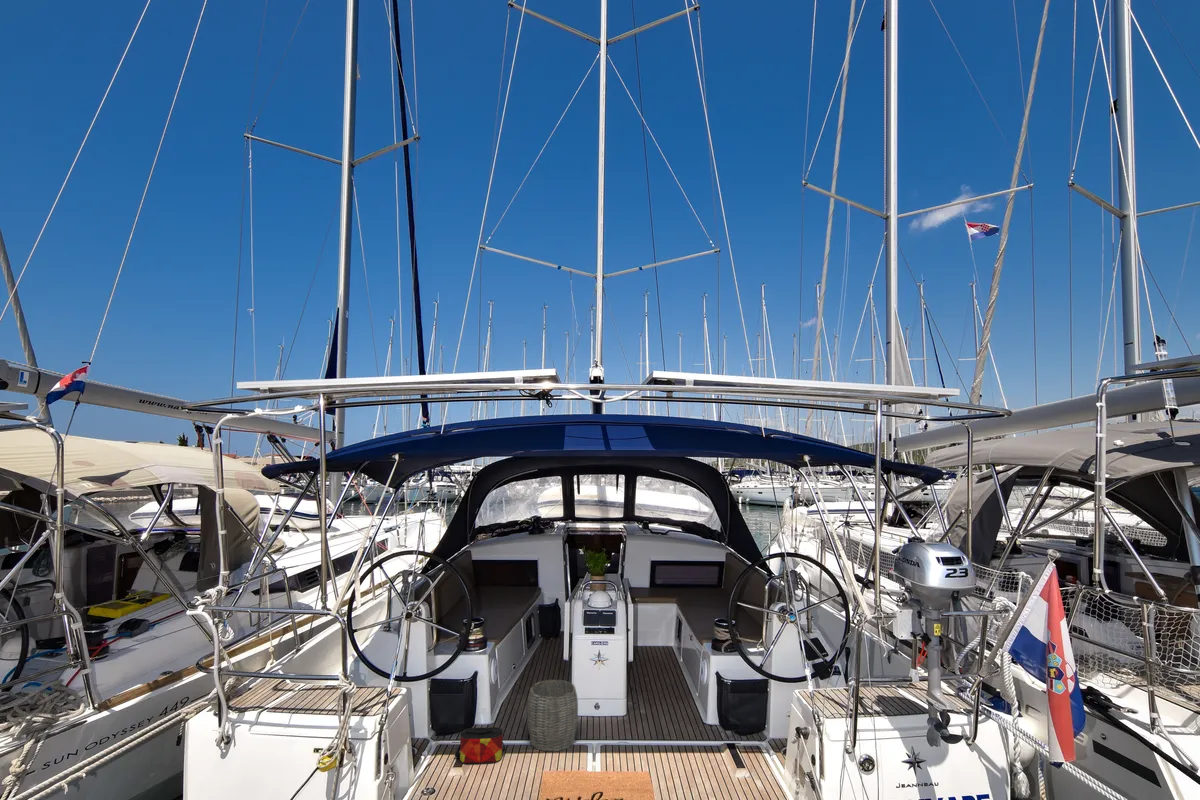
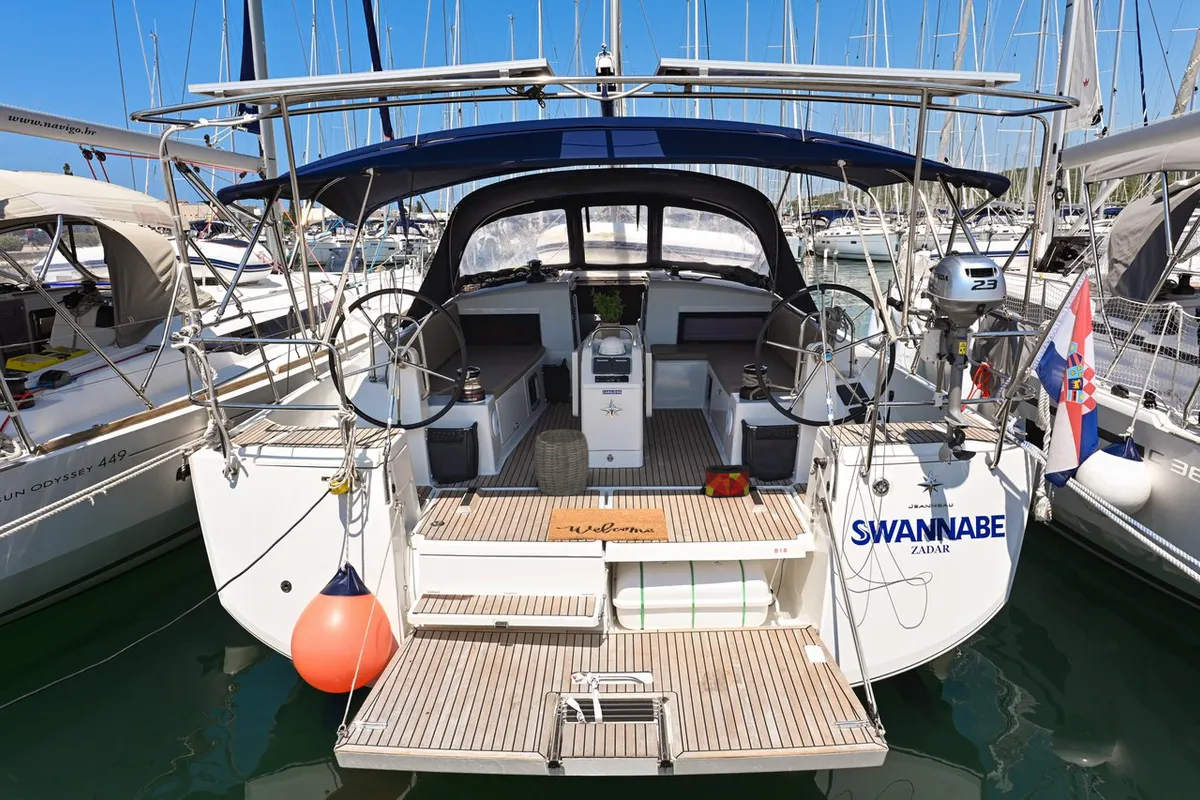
bag: present [455,727,506,764] -> present [699,465,751,498]

